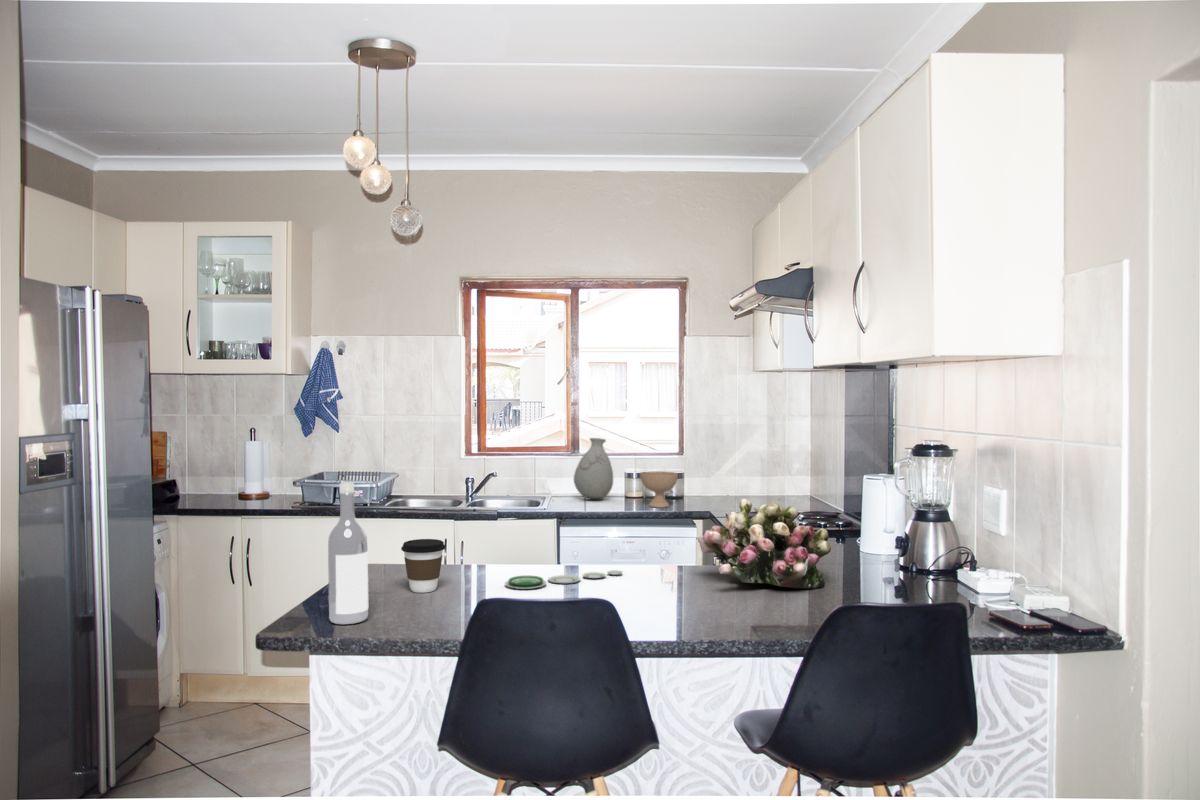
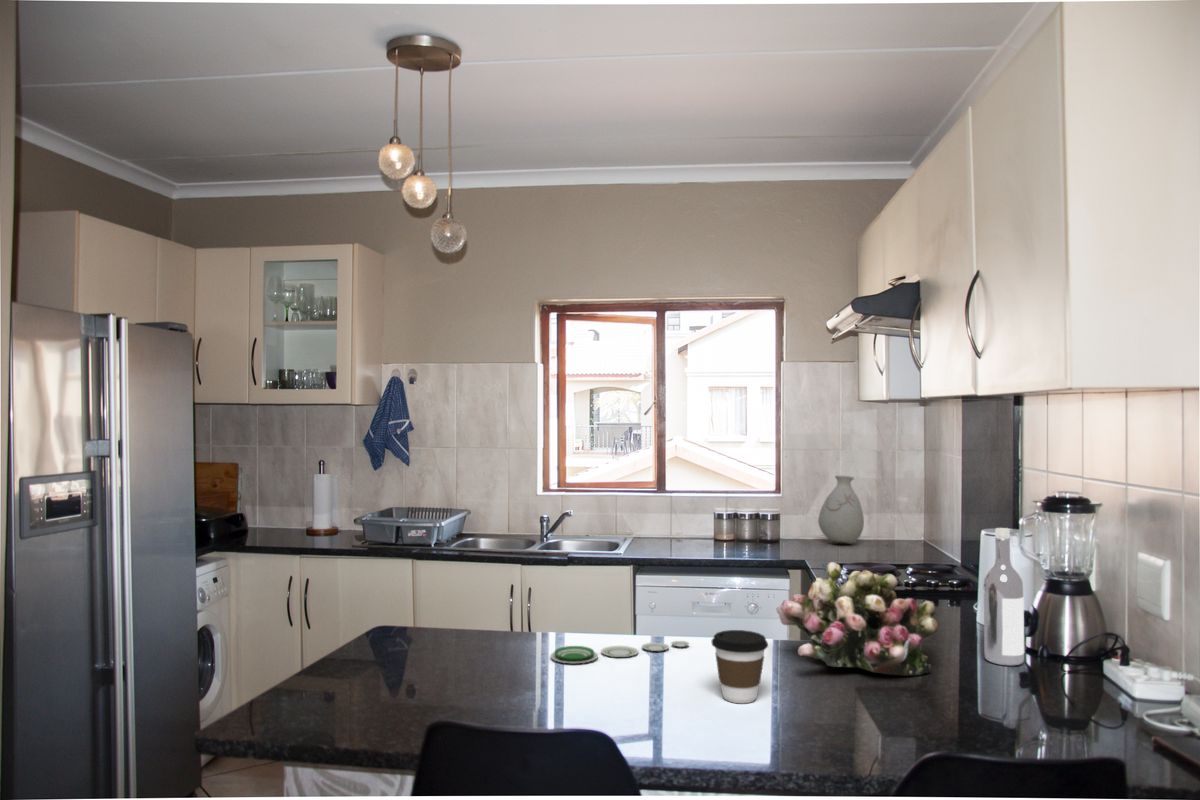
vase: present [574,438,613,499] -> present [818,475,864,544]
bowl: present [641,471,678,508] -> none [728,513,771,554]
wine bottle: present [328,482,368,624] -> present [984,528,1024,666]
coffee cup: present [401,539,445,593] -> present [711,630,768,703]

